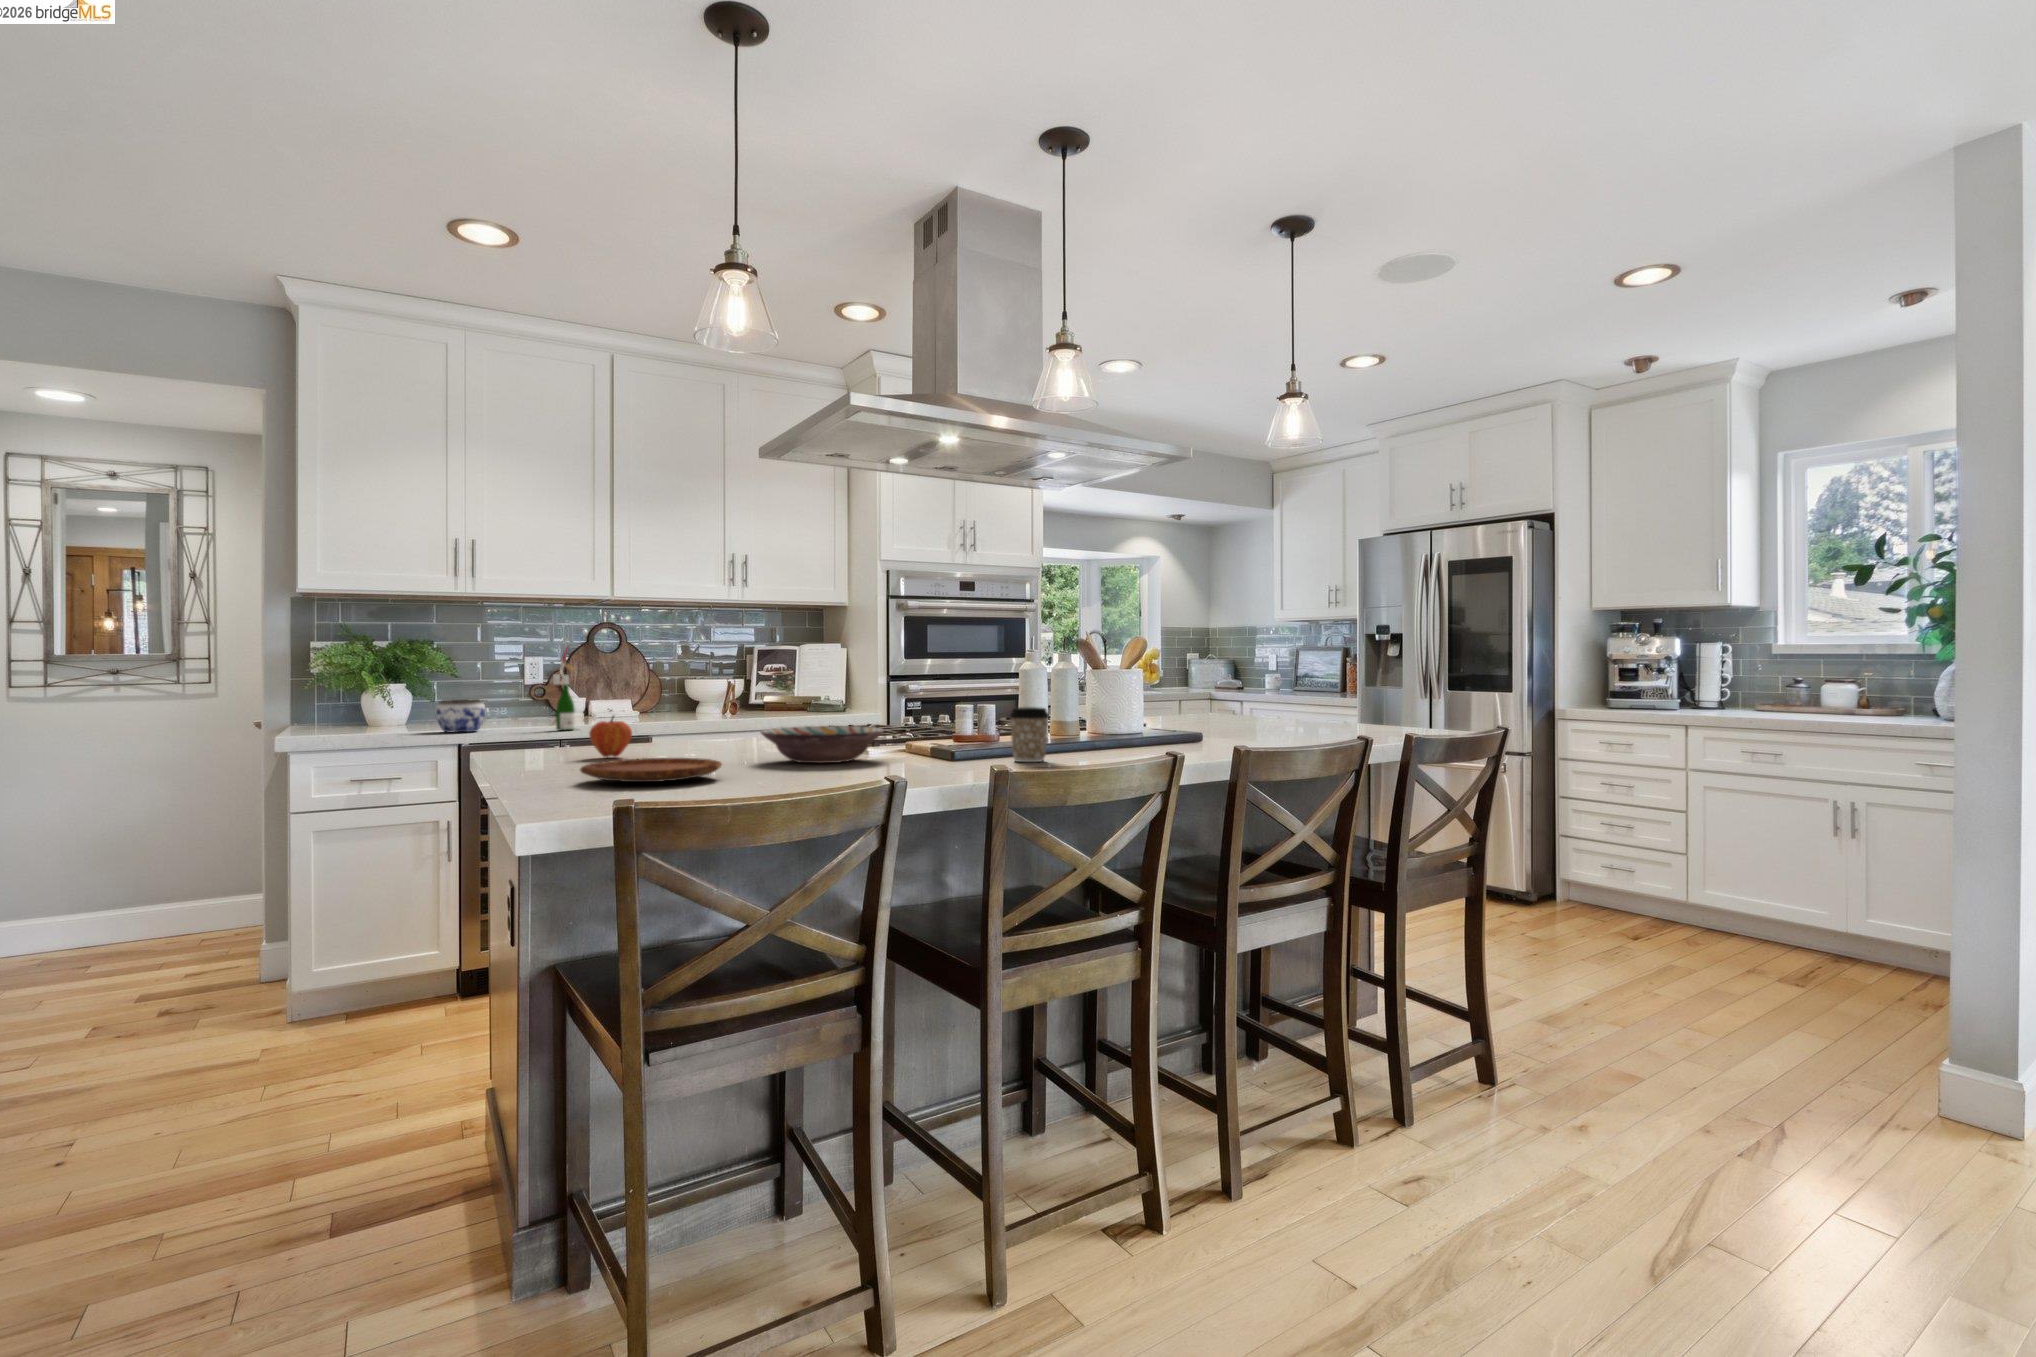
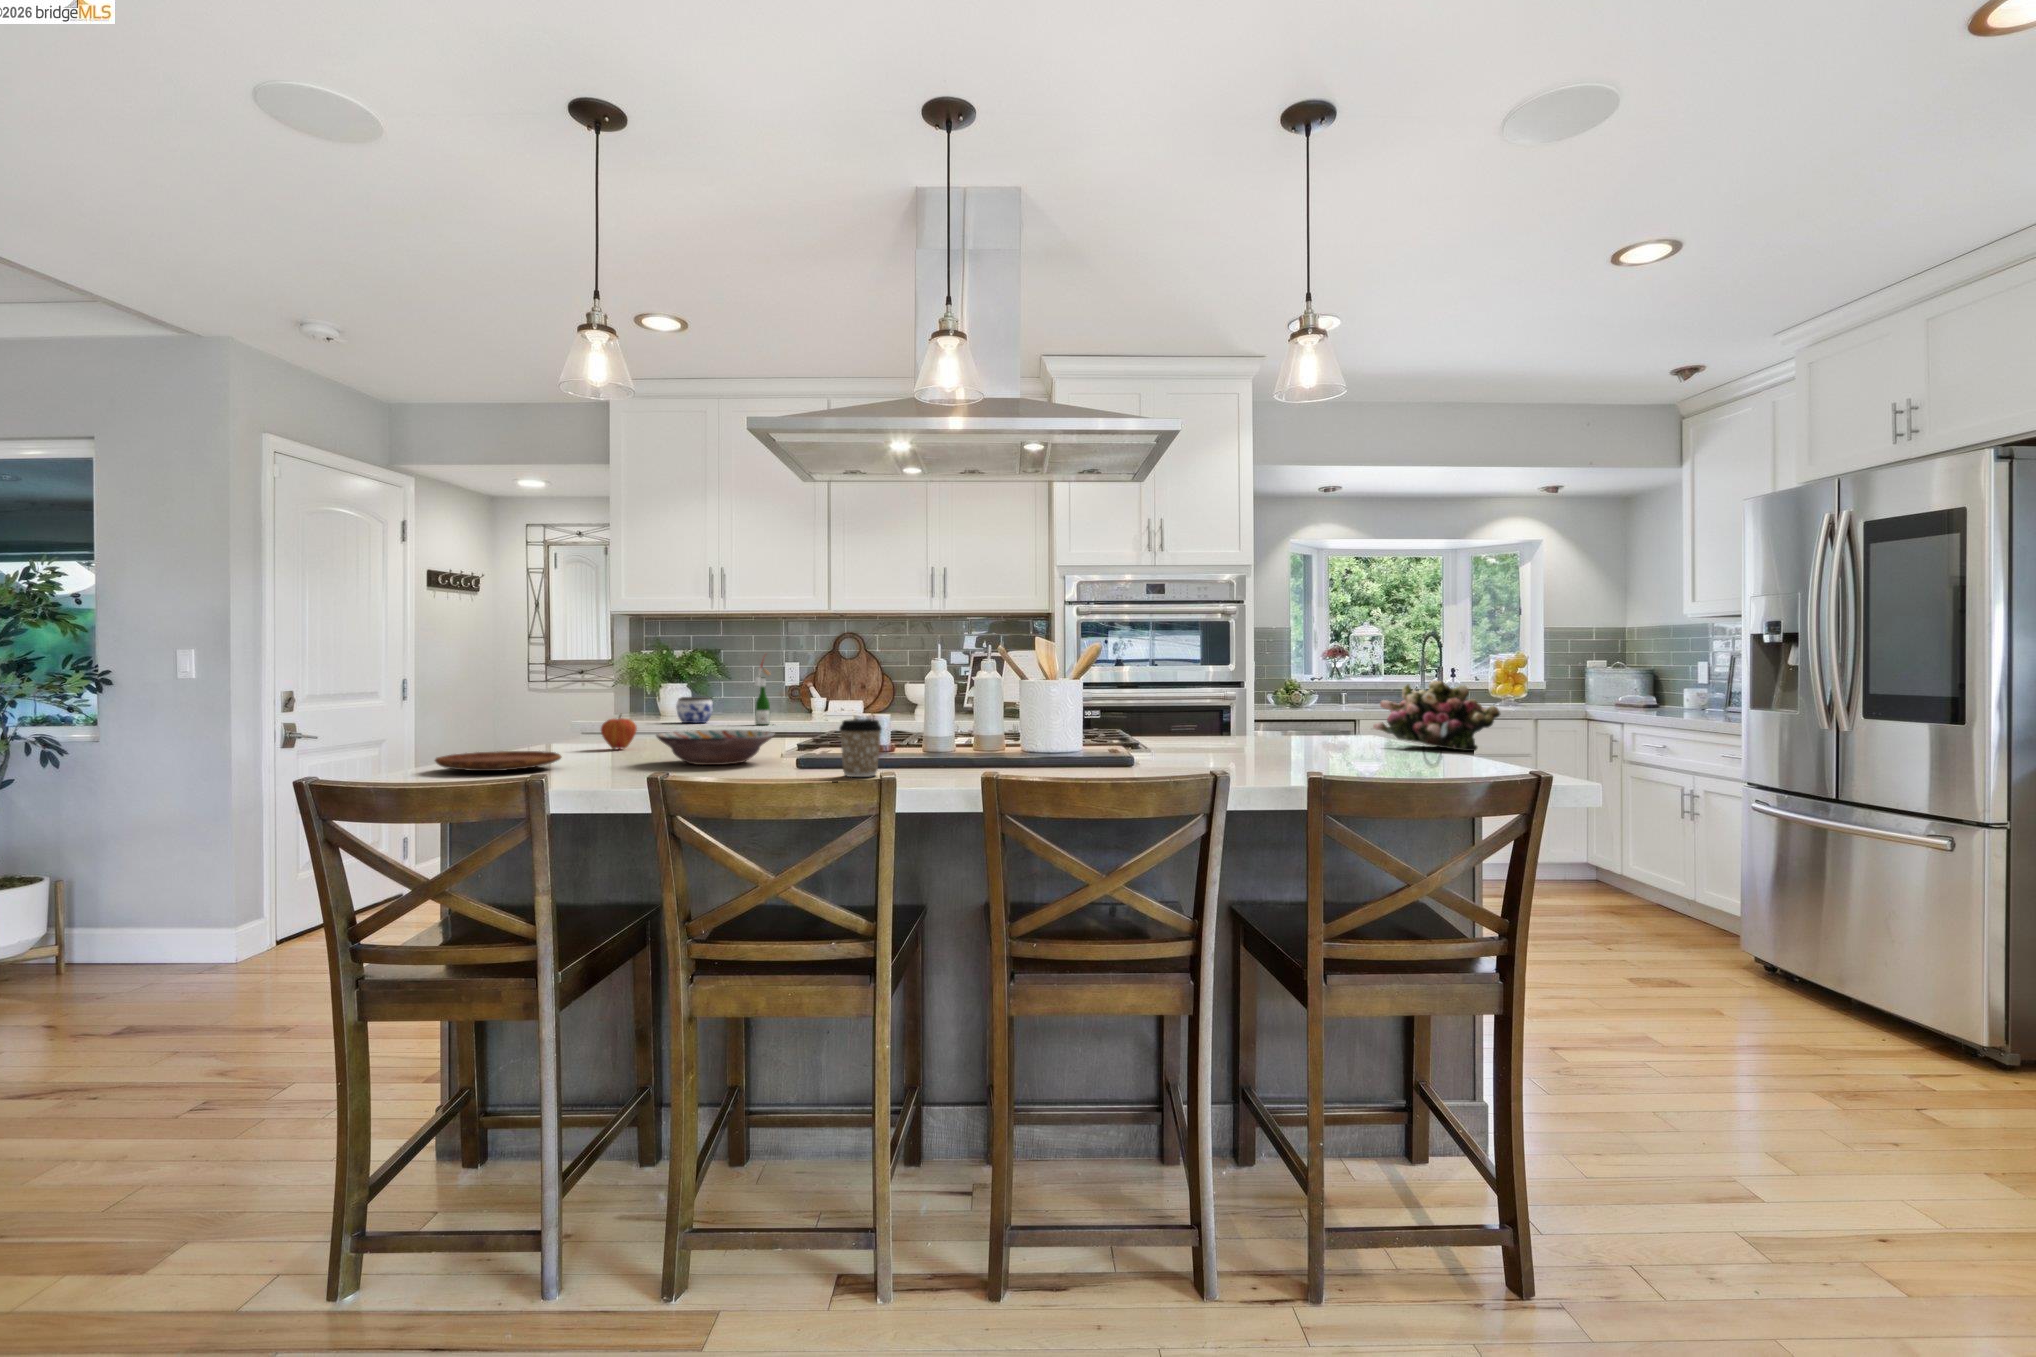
flower arrangement: none [1207,668,1296,723] -> present [1373,680,1500,751]

